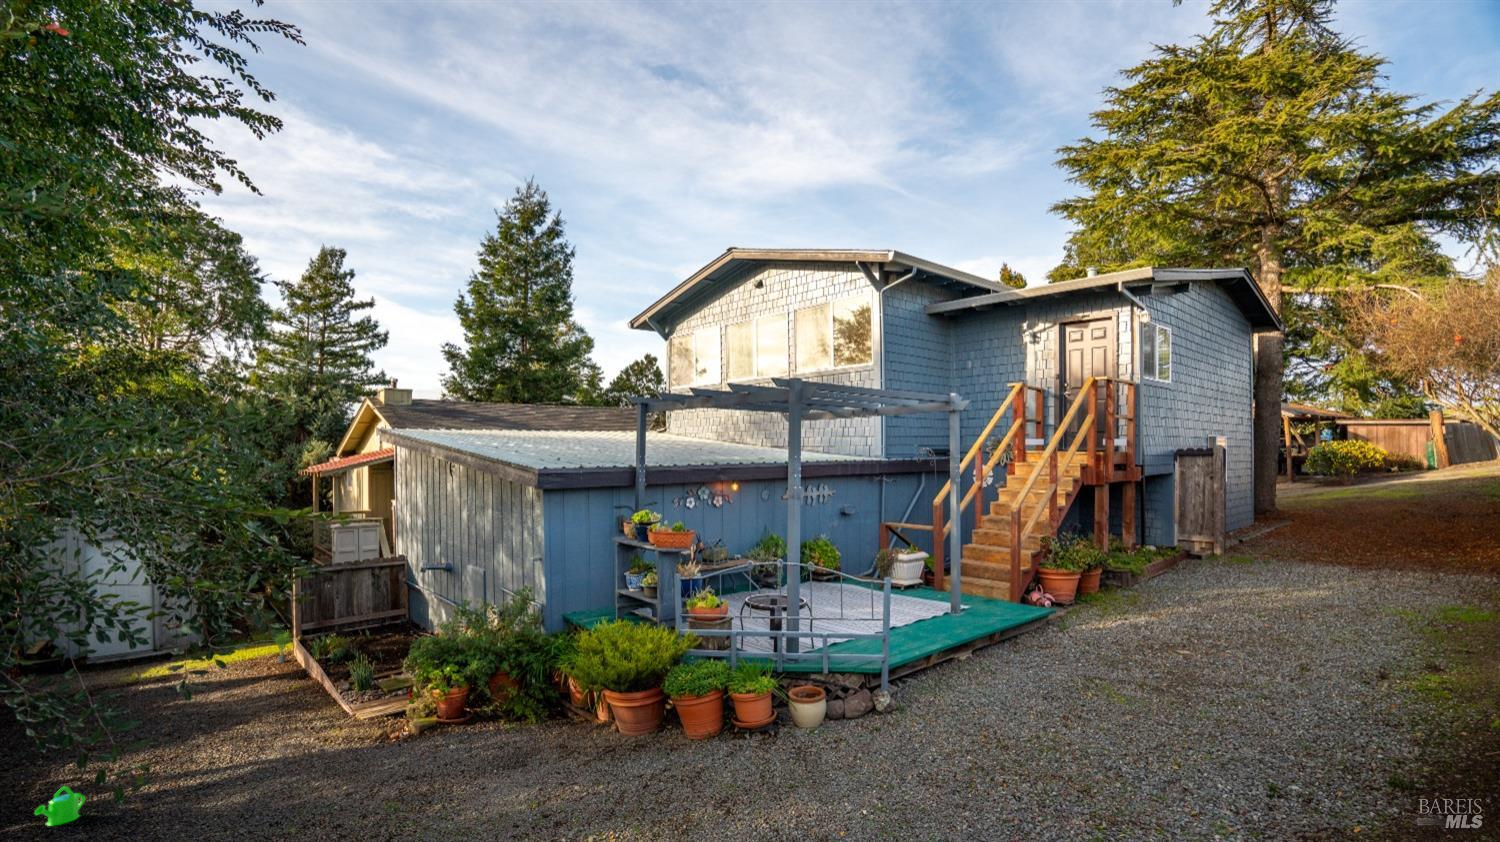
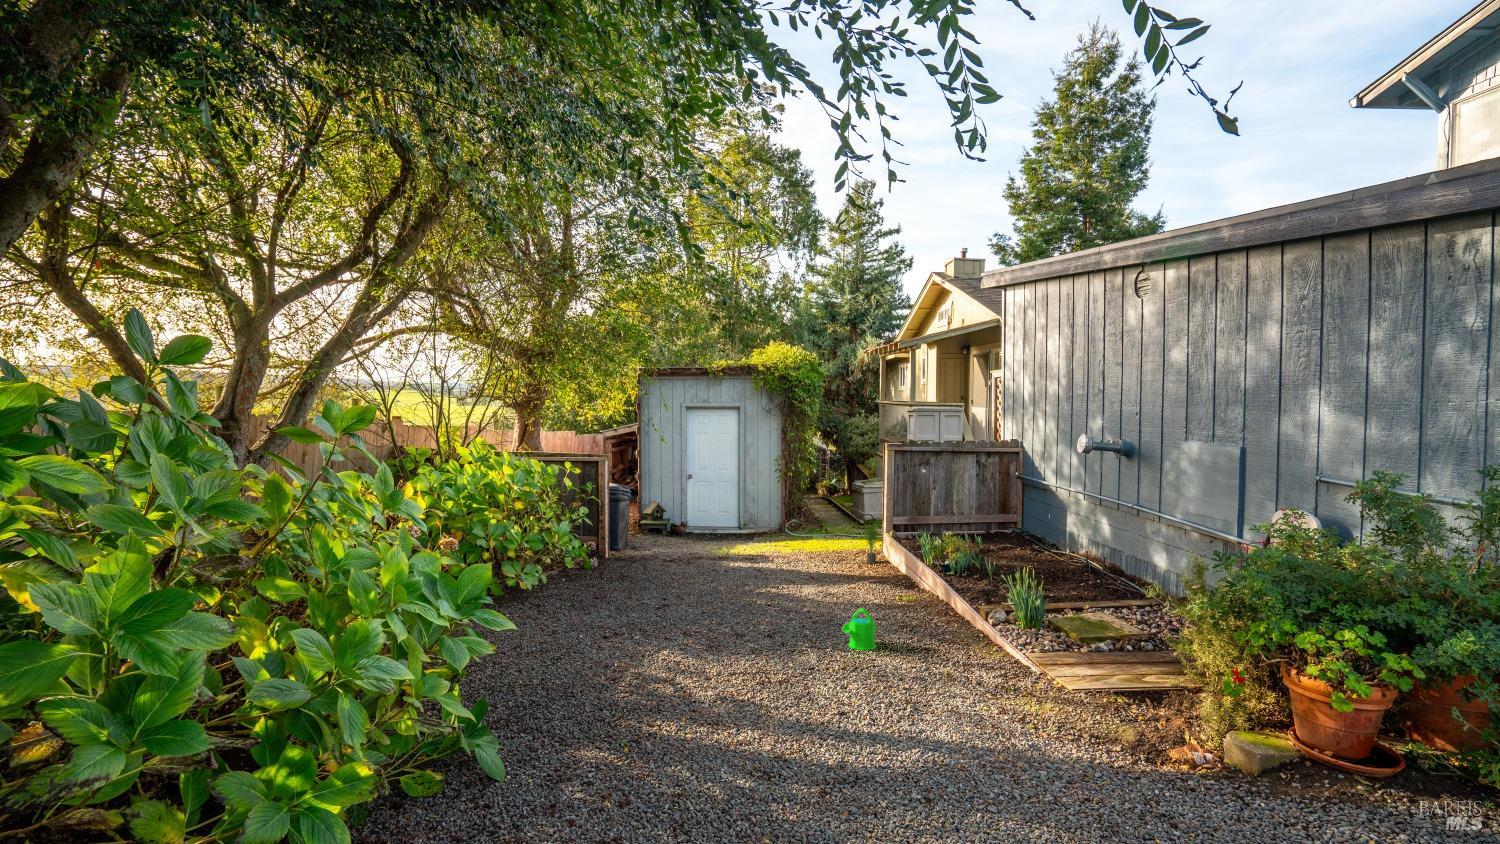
watering can: present [35,786,85,826] -> present [842,608,877,650]

